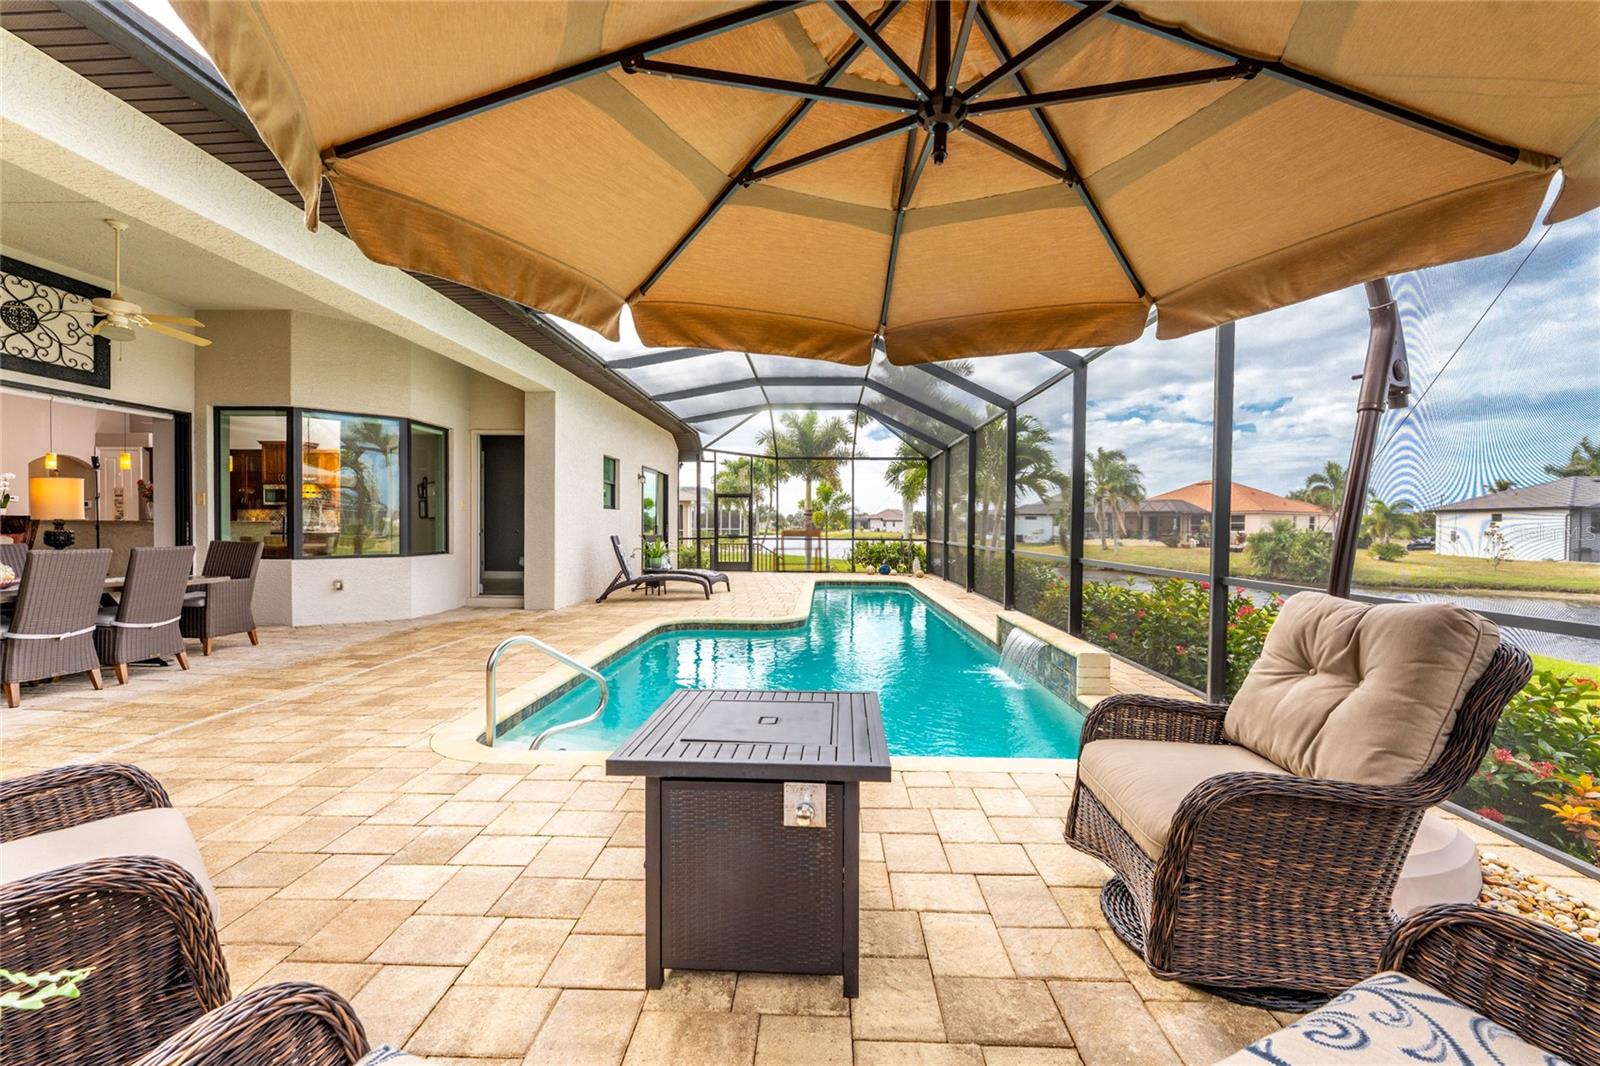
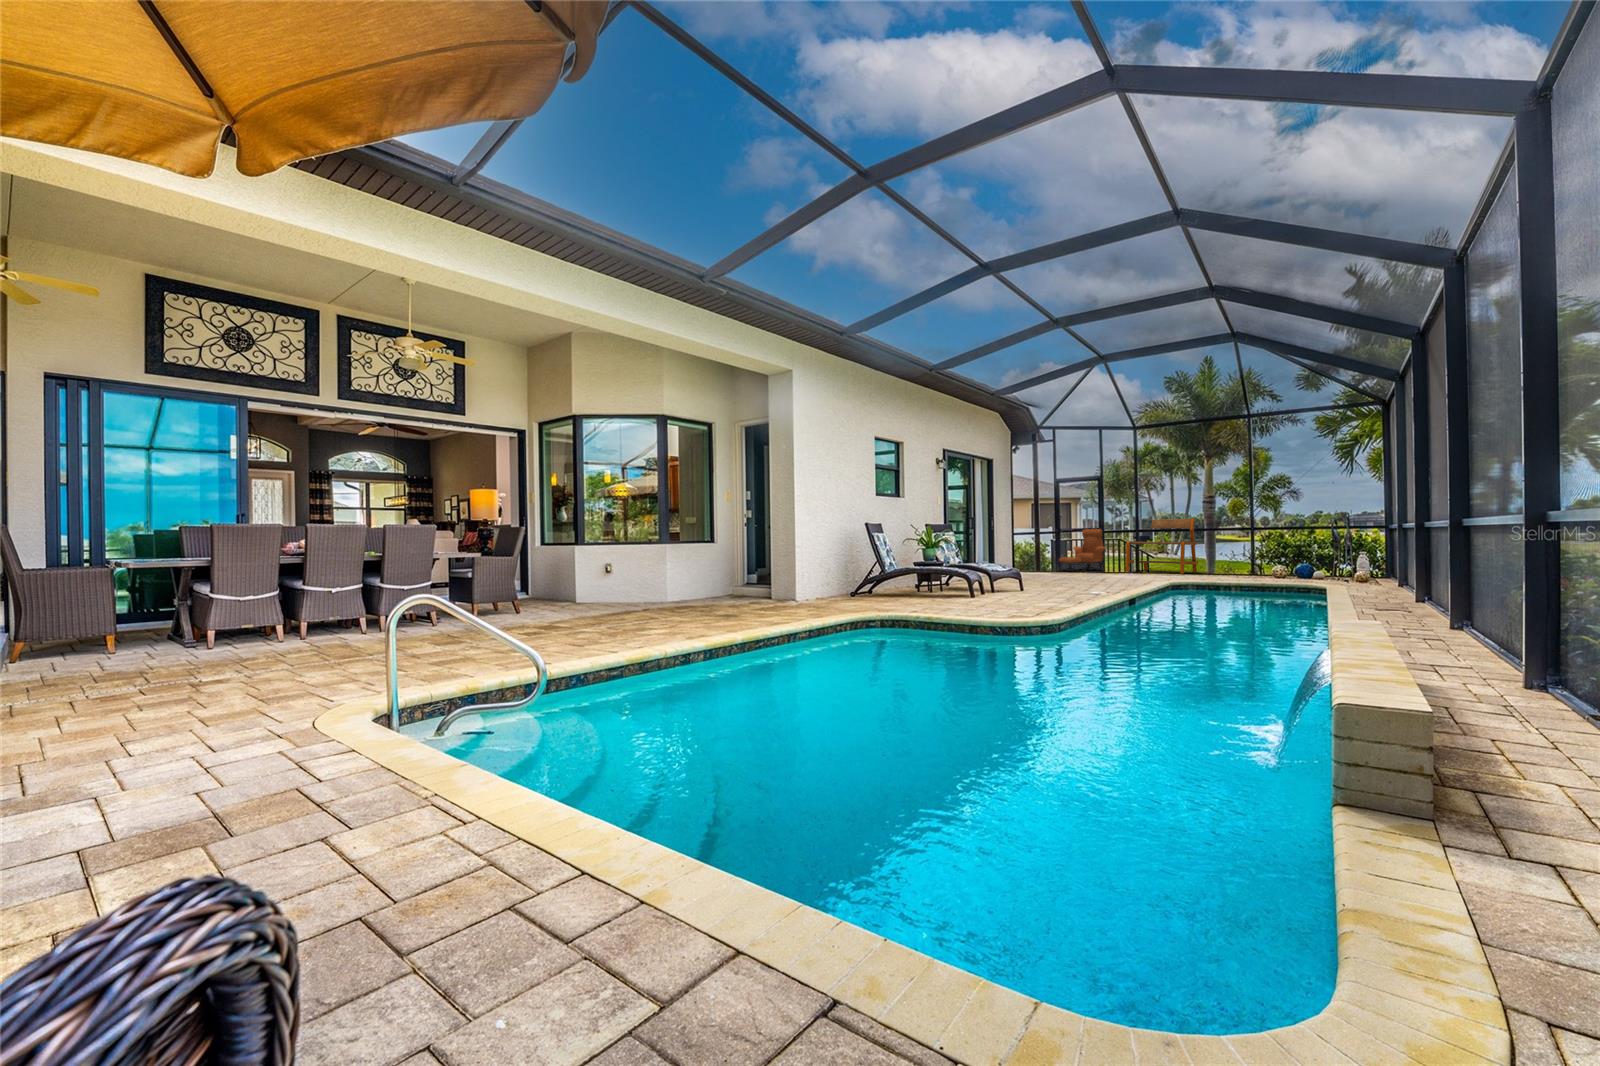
lounge chair: none [721,538,757,574] -> present [1059,529,1105,571]

